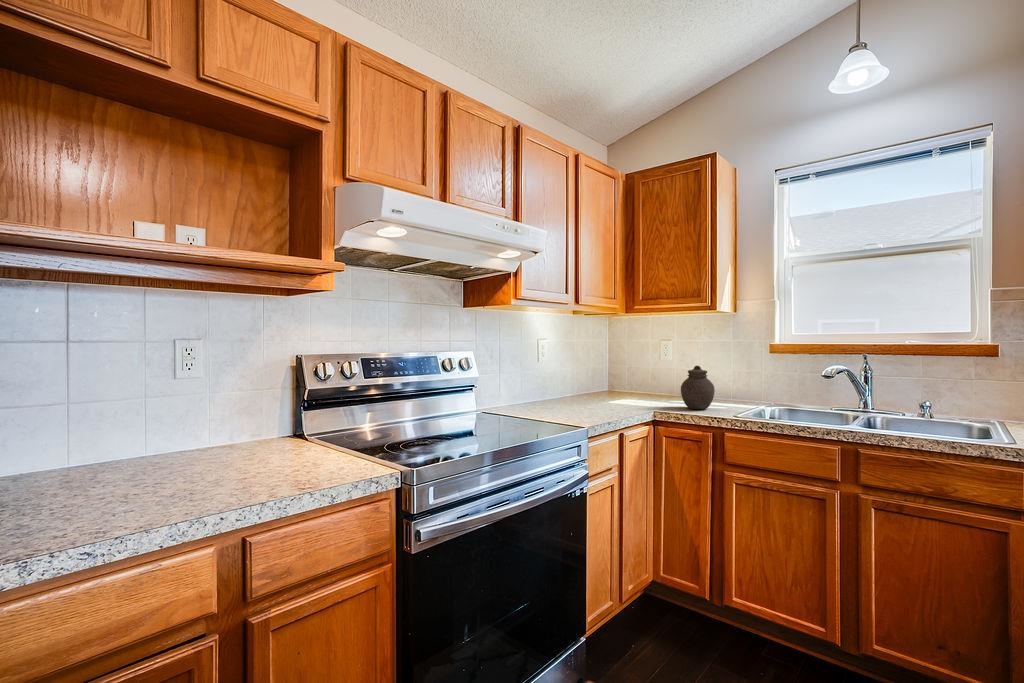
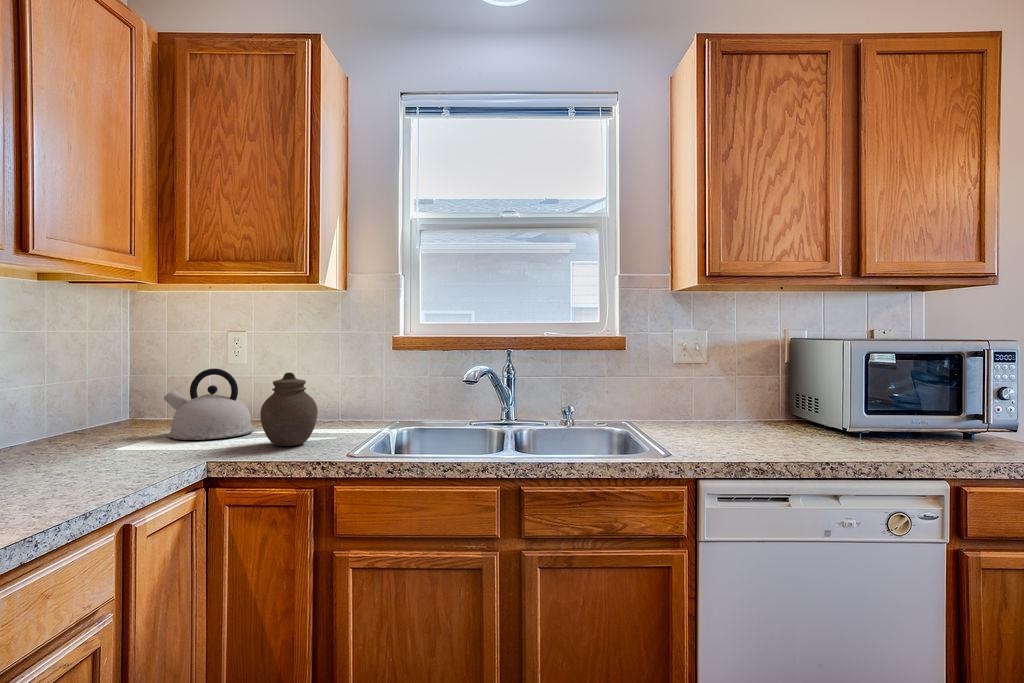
kettle: none [628,362,675,402] -> present [164,368,254,440]

